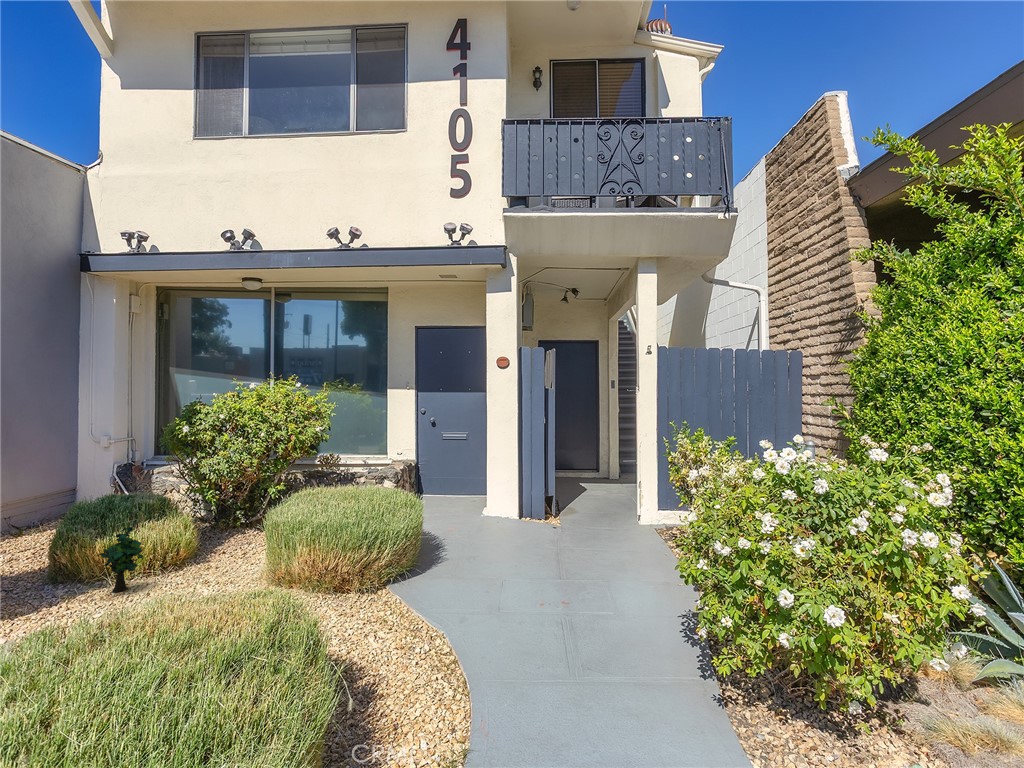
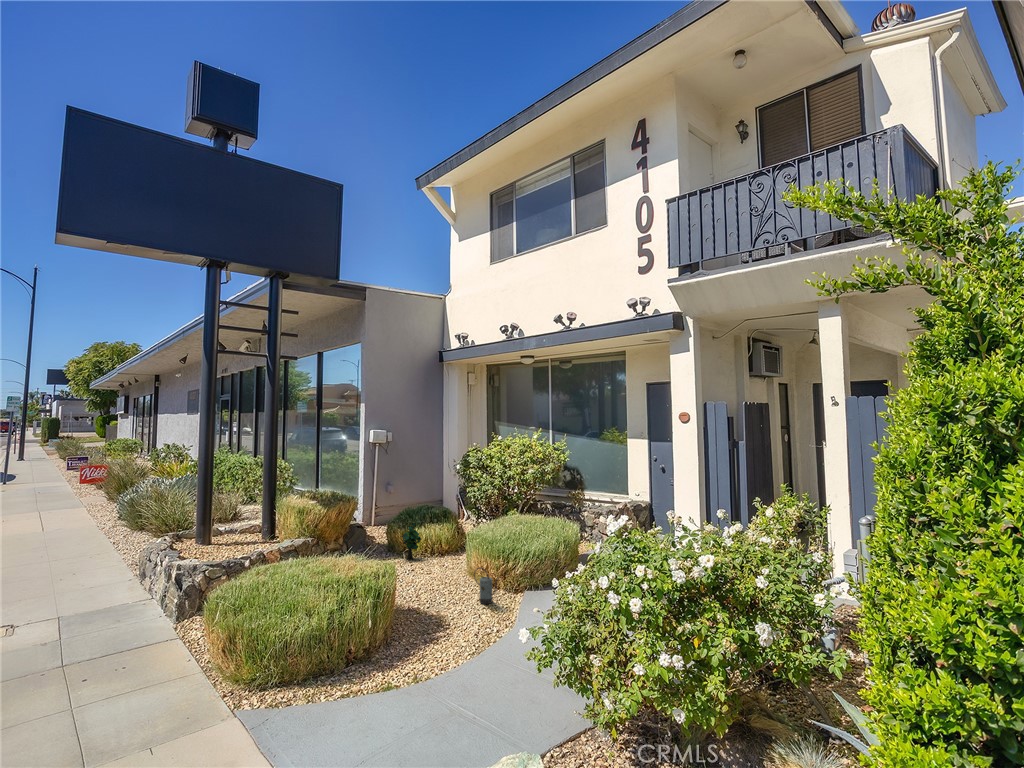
watering can: none [338,567,385,620] -> present [474,567,499,604]

